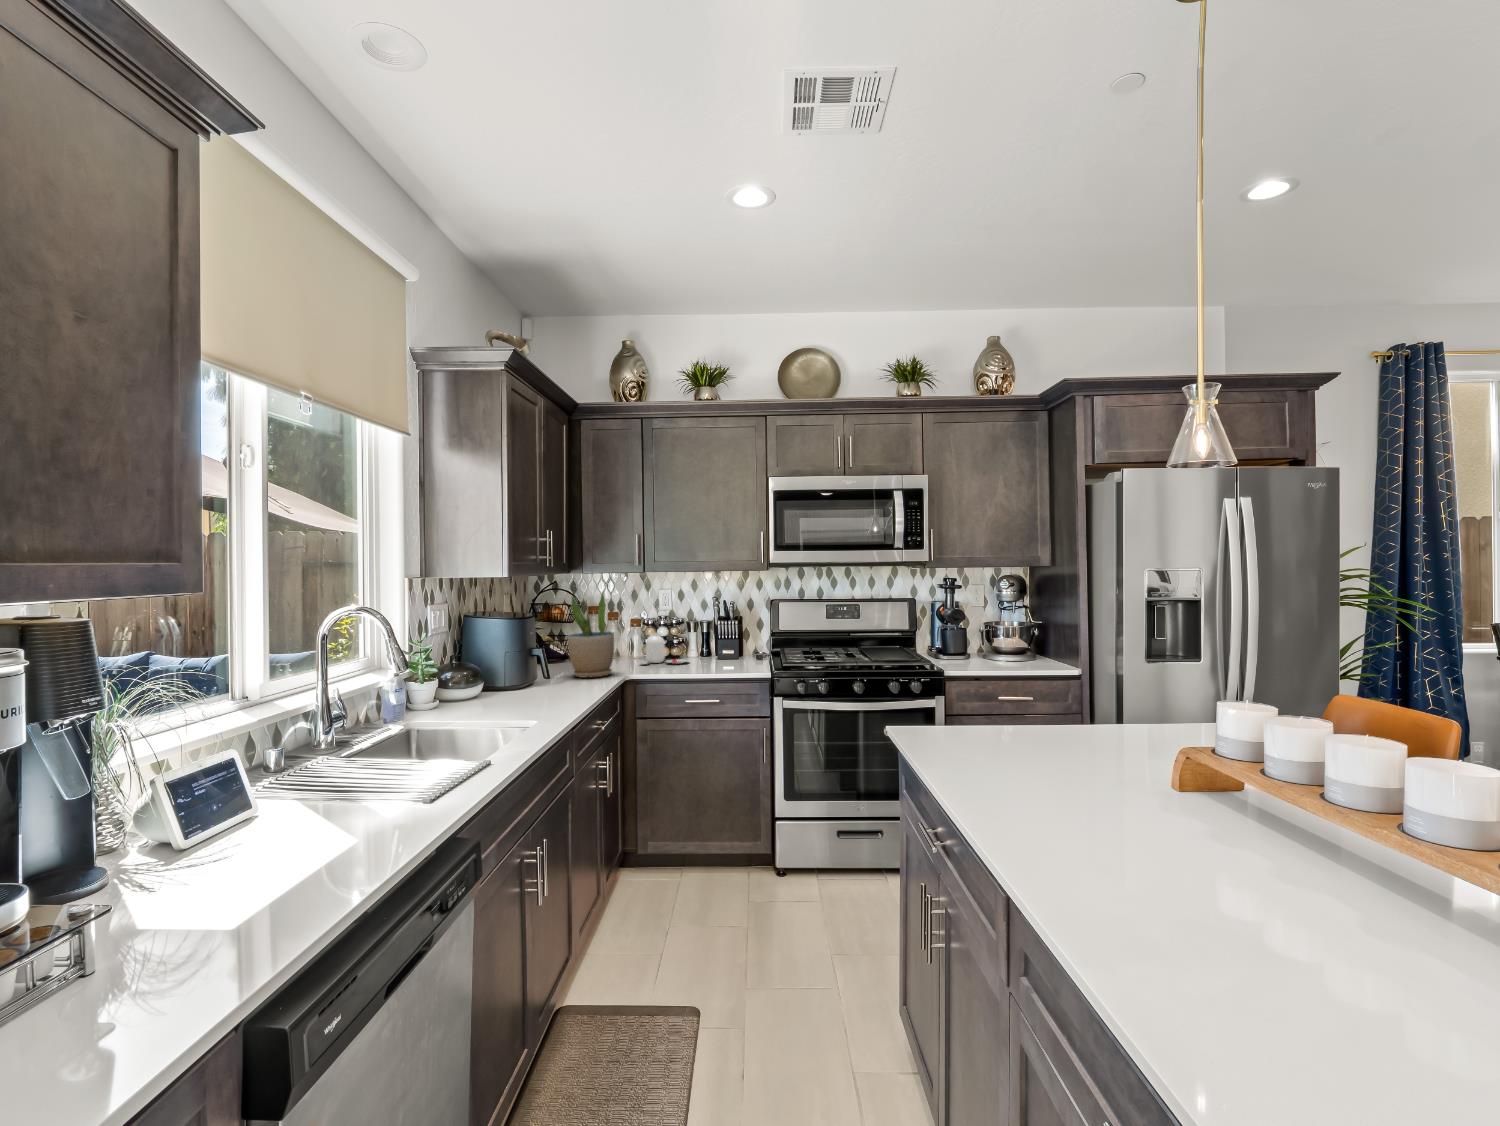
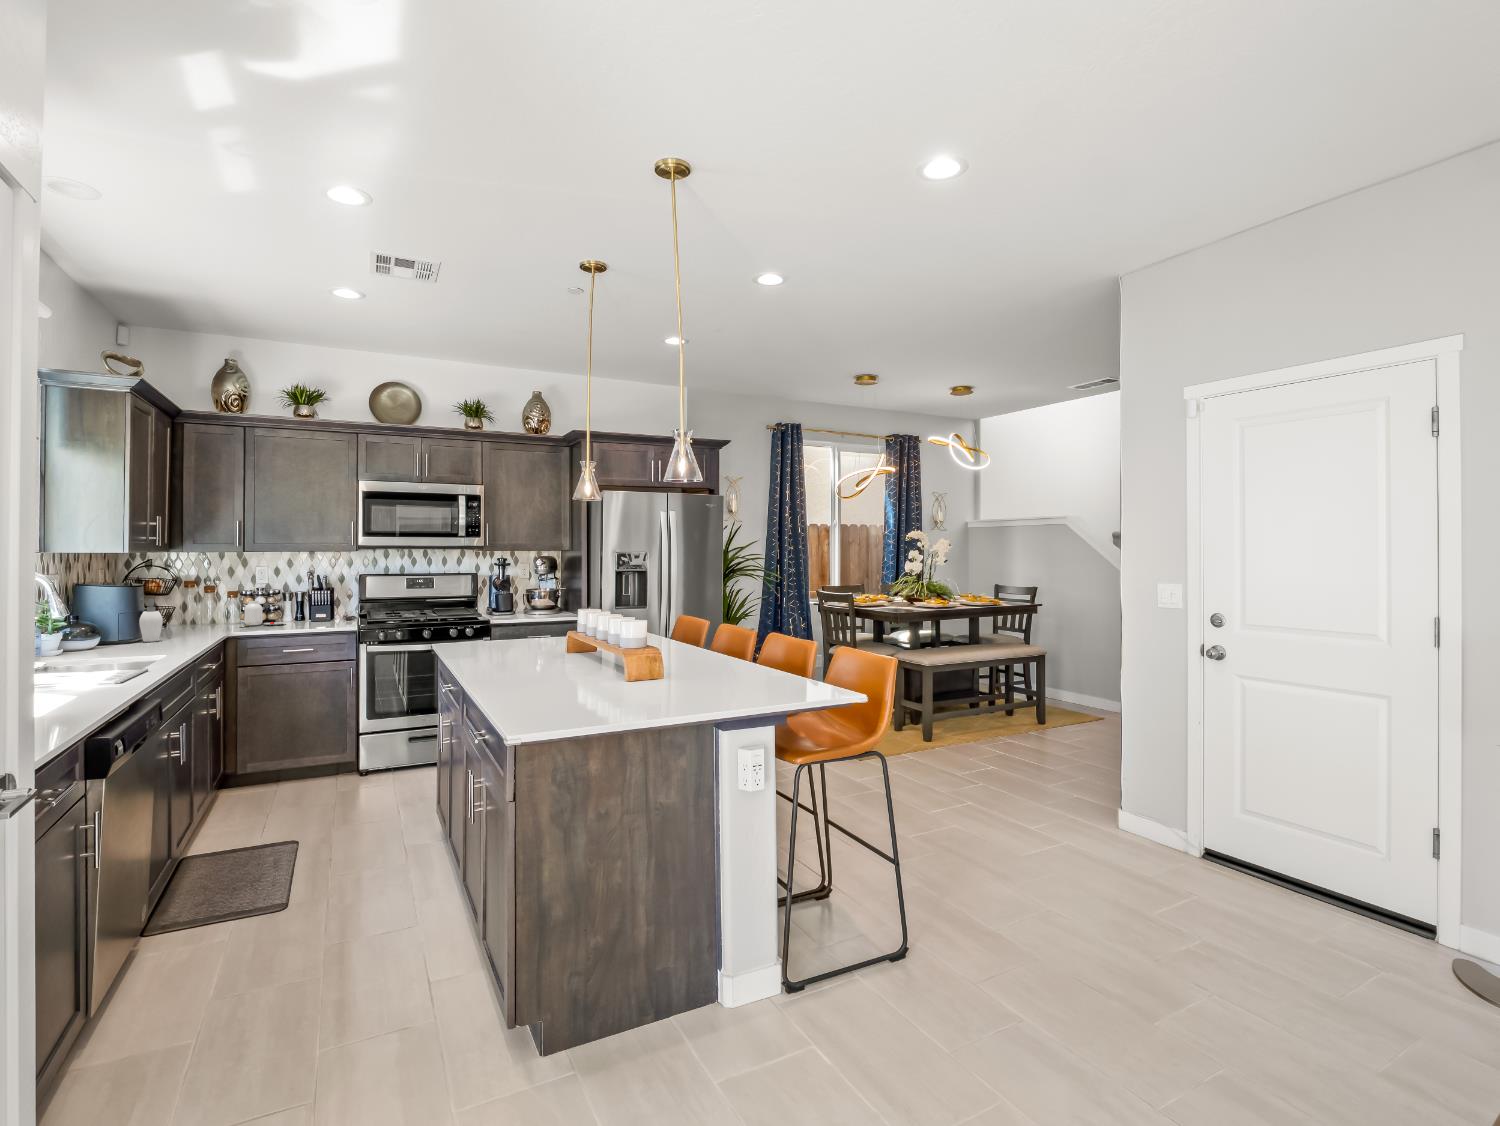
potted plant: present [568,592,614,677] -> none [172,563,218,635]
soap dispenser: none [529,635,559,688] -> present [139,599,163,642]

